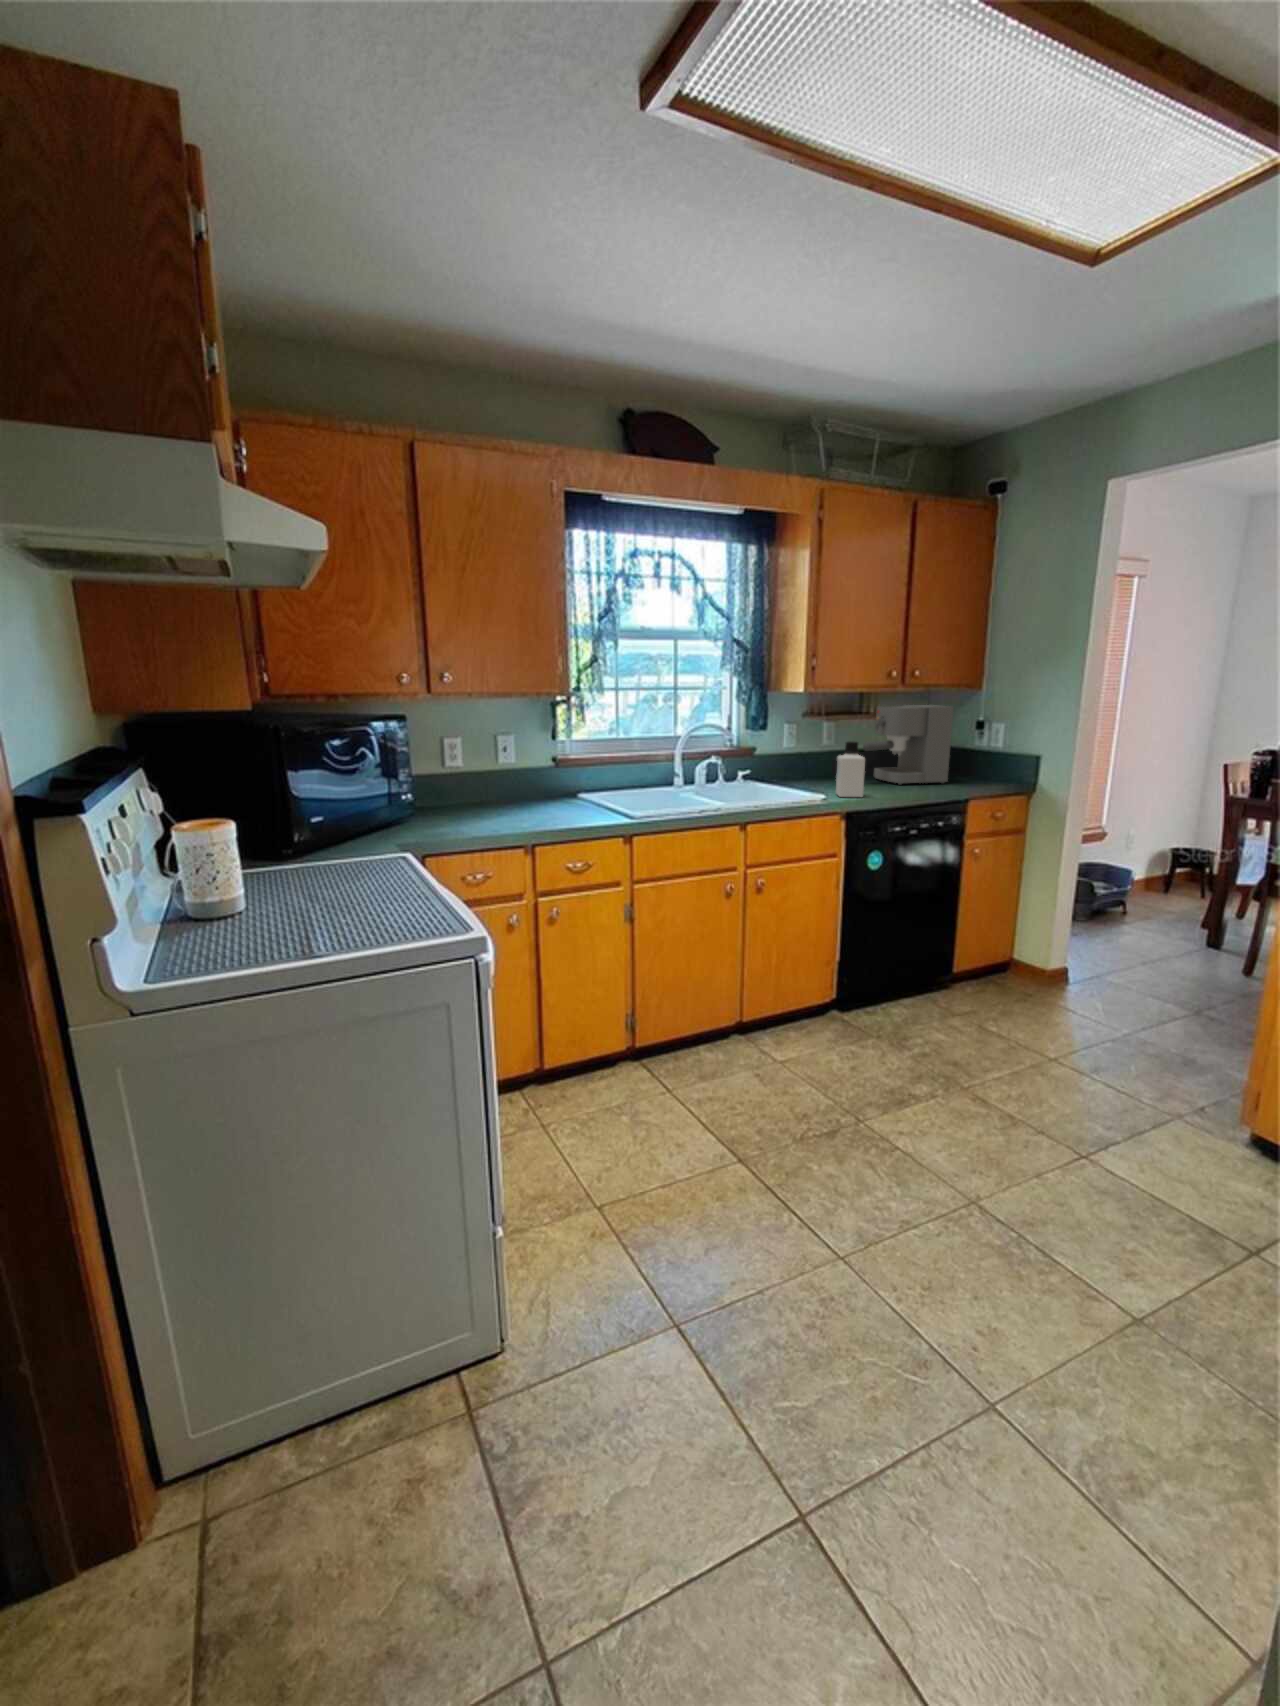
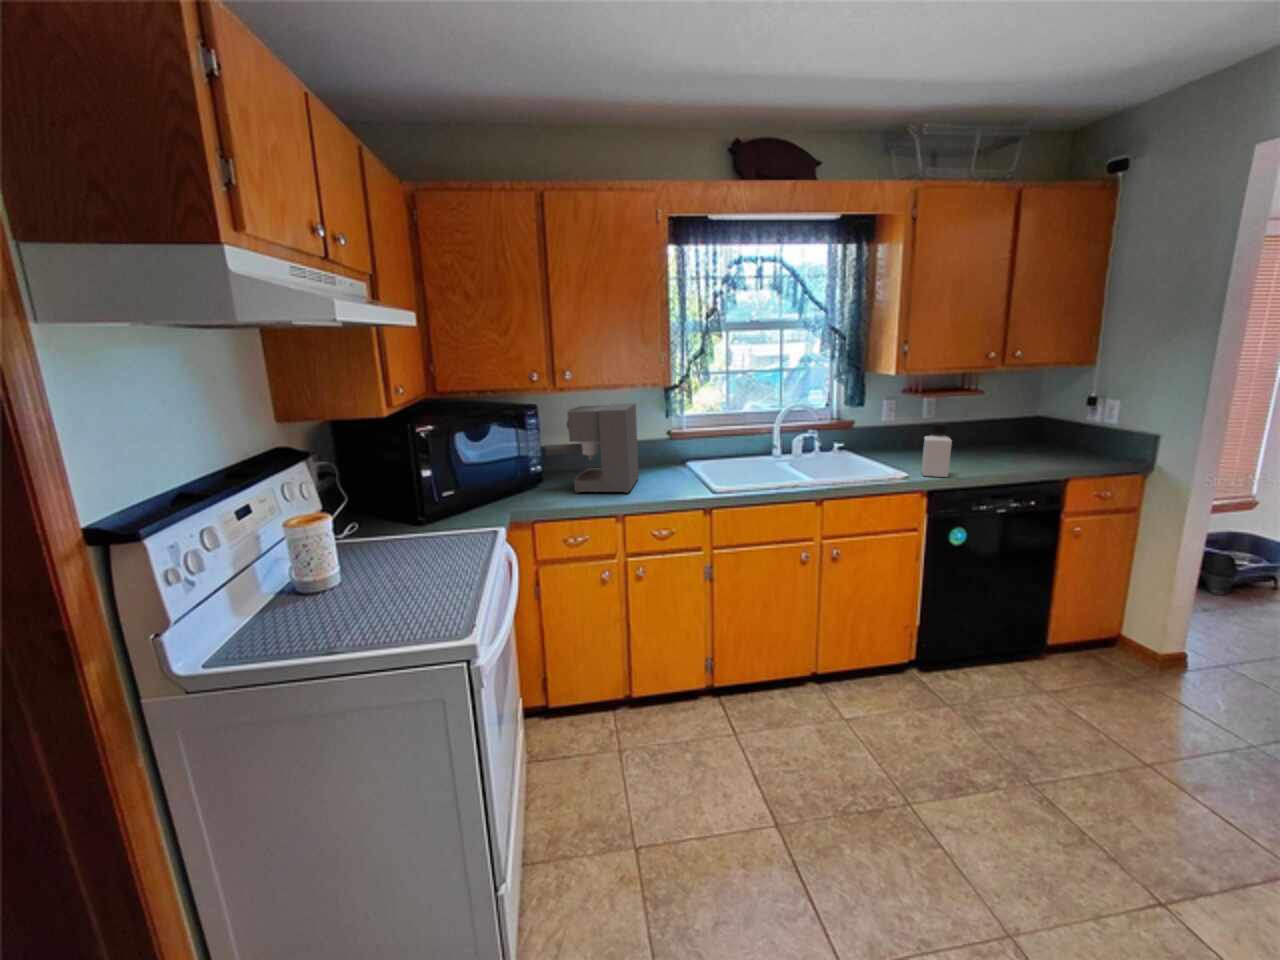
coffee maker: present [863,705,954,785] -> present [545,403,639,493]

